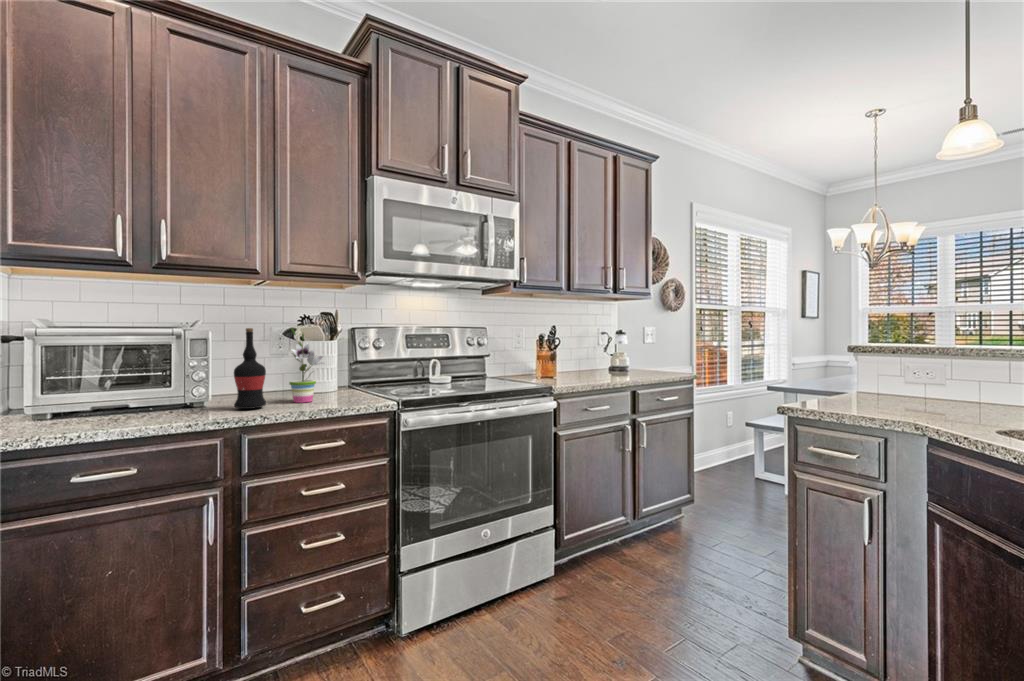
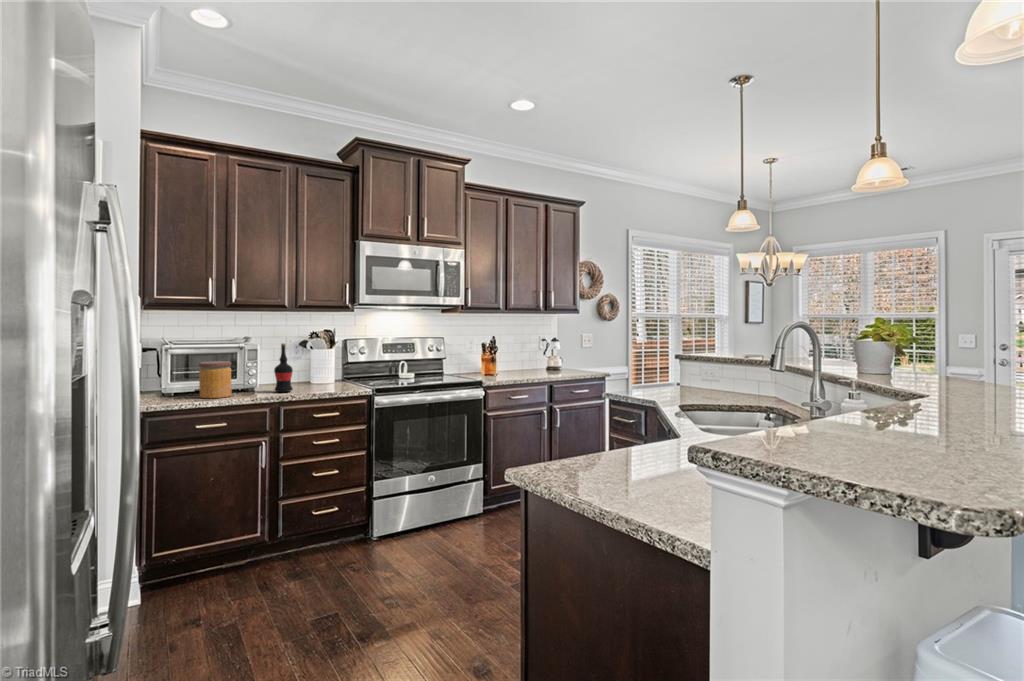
potted plant: present [289,328,323,403] -> none [306,342,328,389]
jar: none [88,358,154,424] -> present [199,361,231,398]

